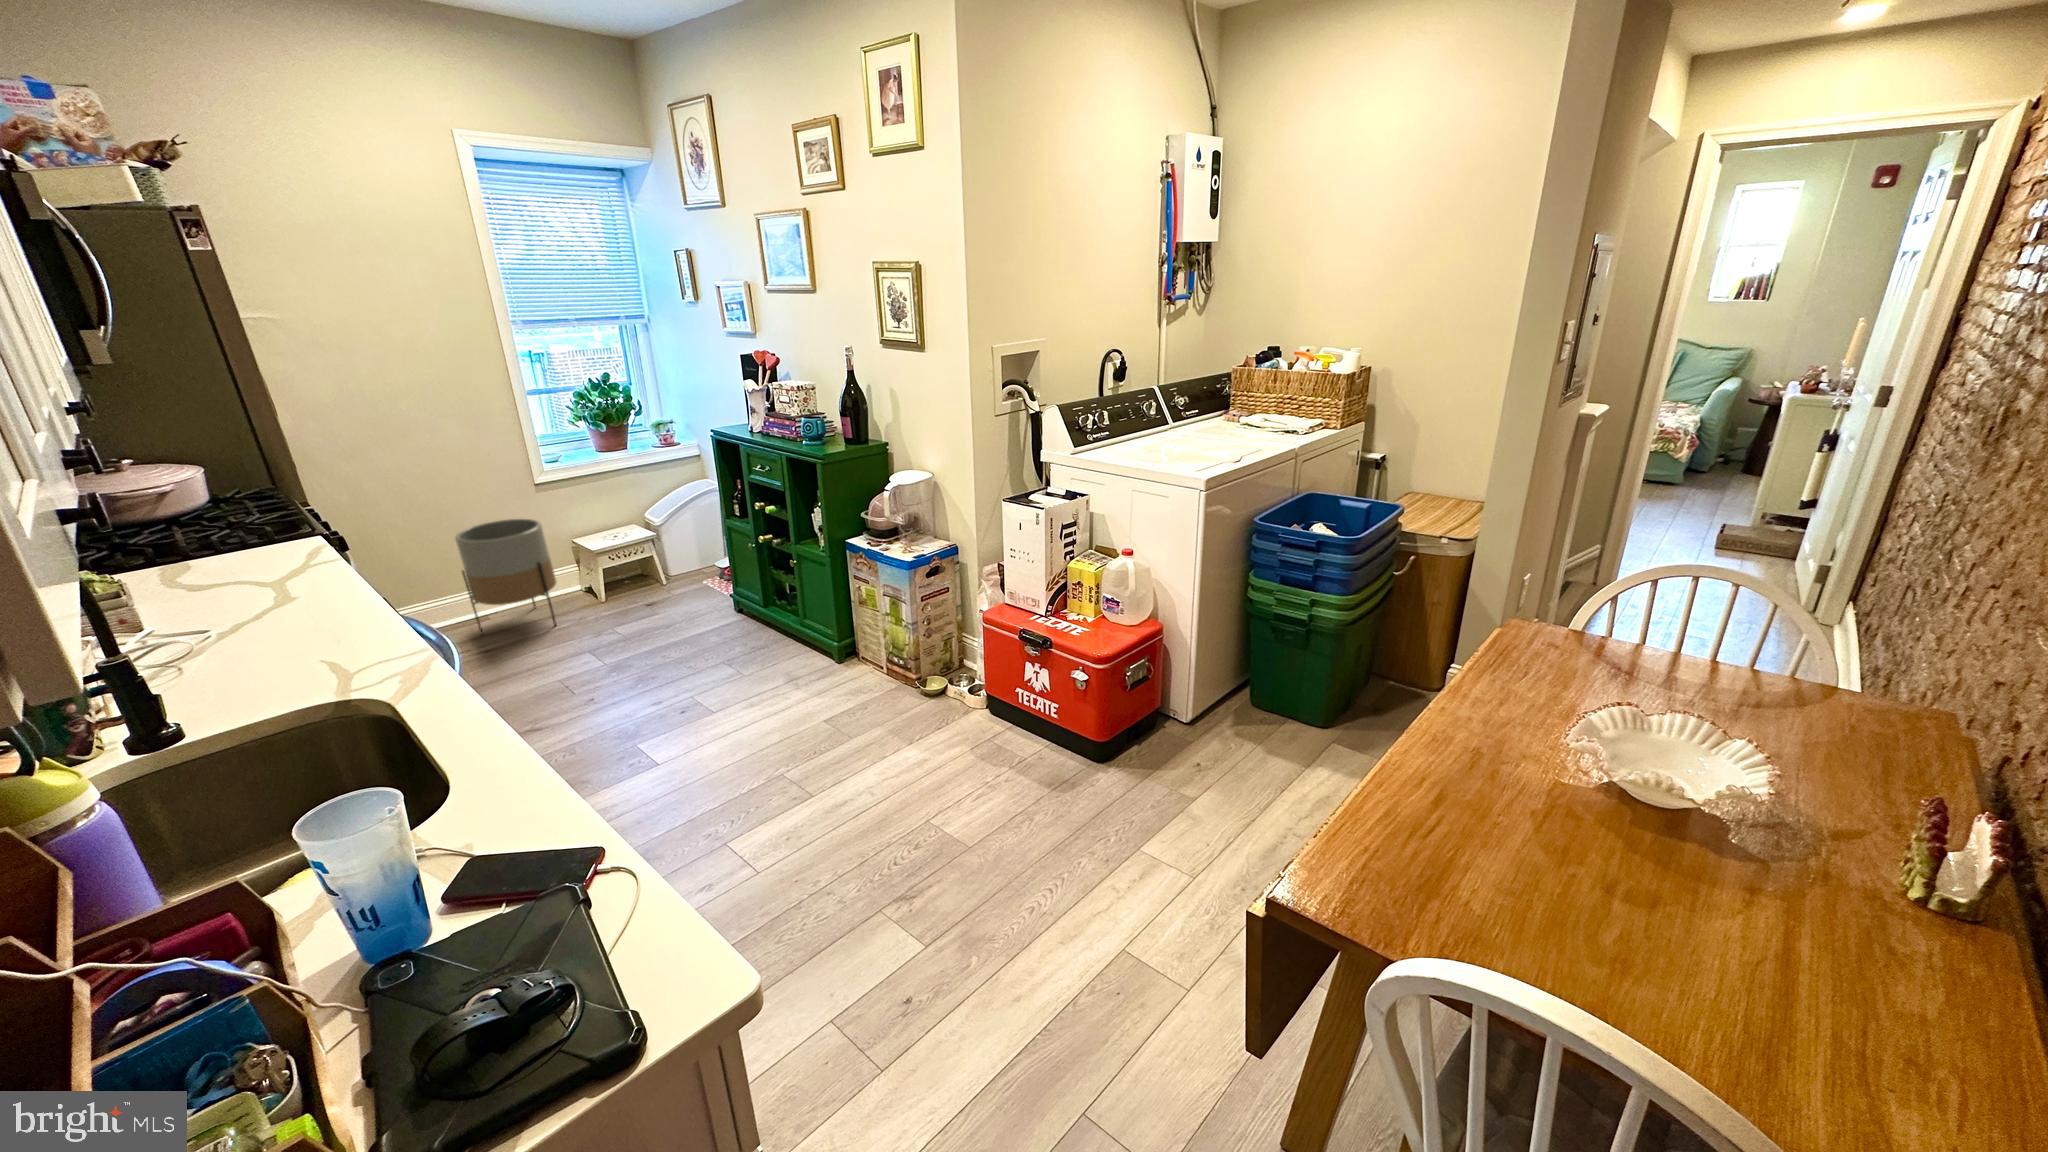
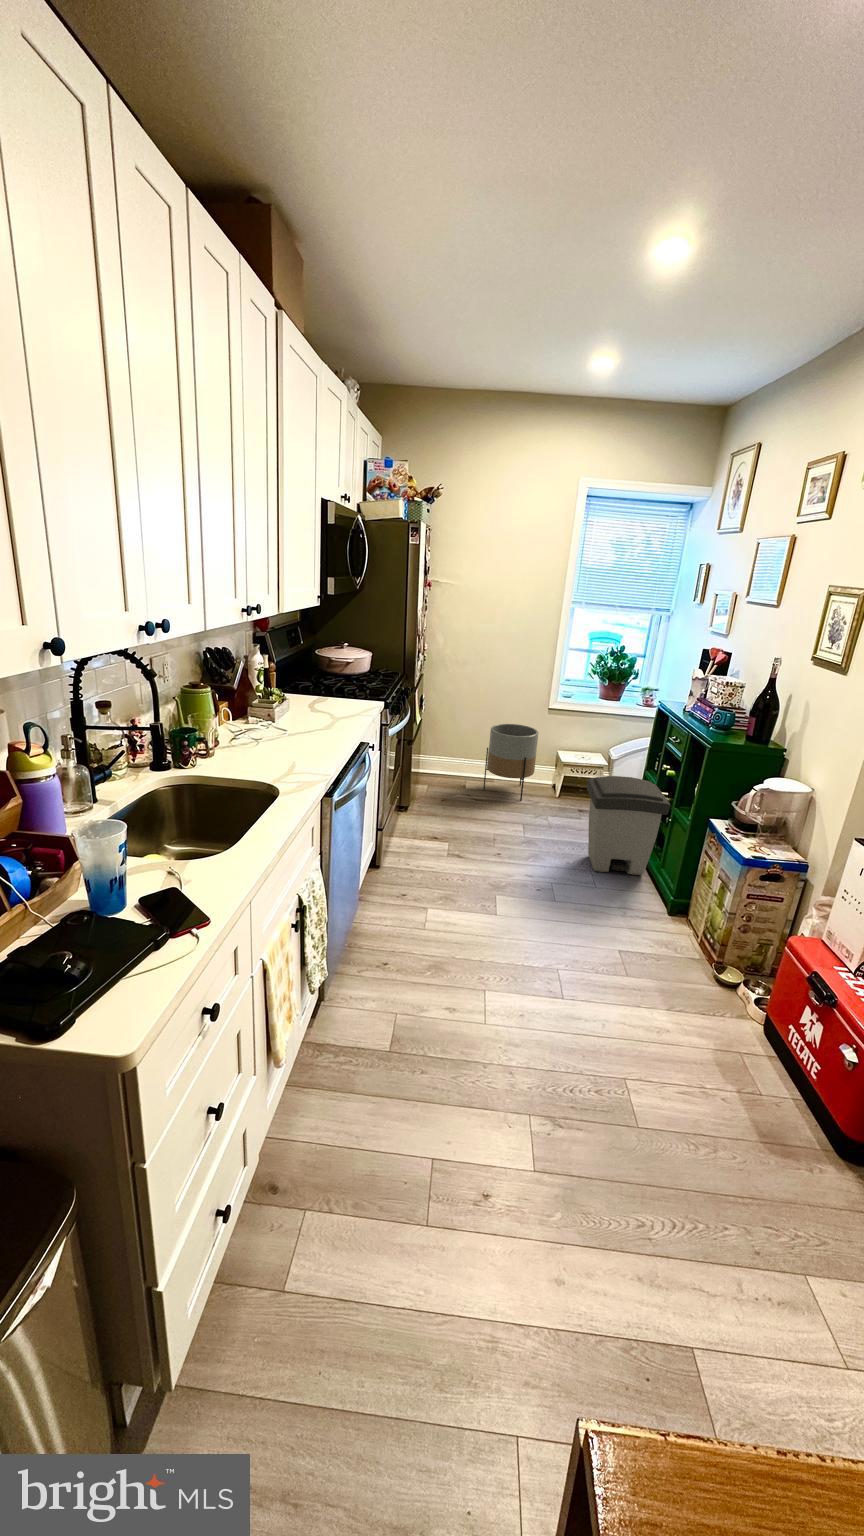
trash can: none [670,529,787,660] -> present [587,776,670,875]

